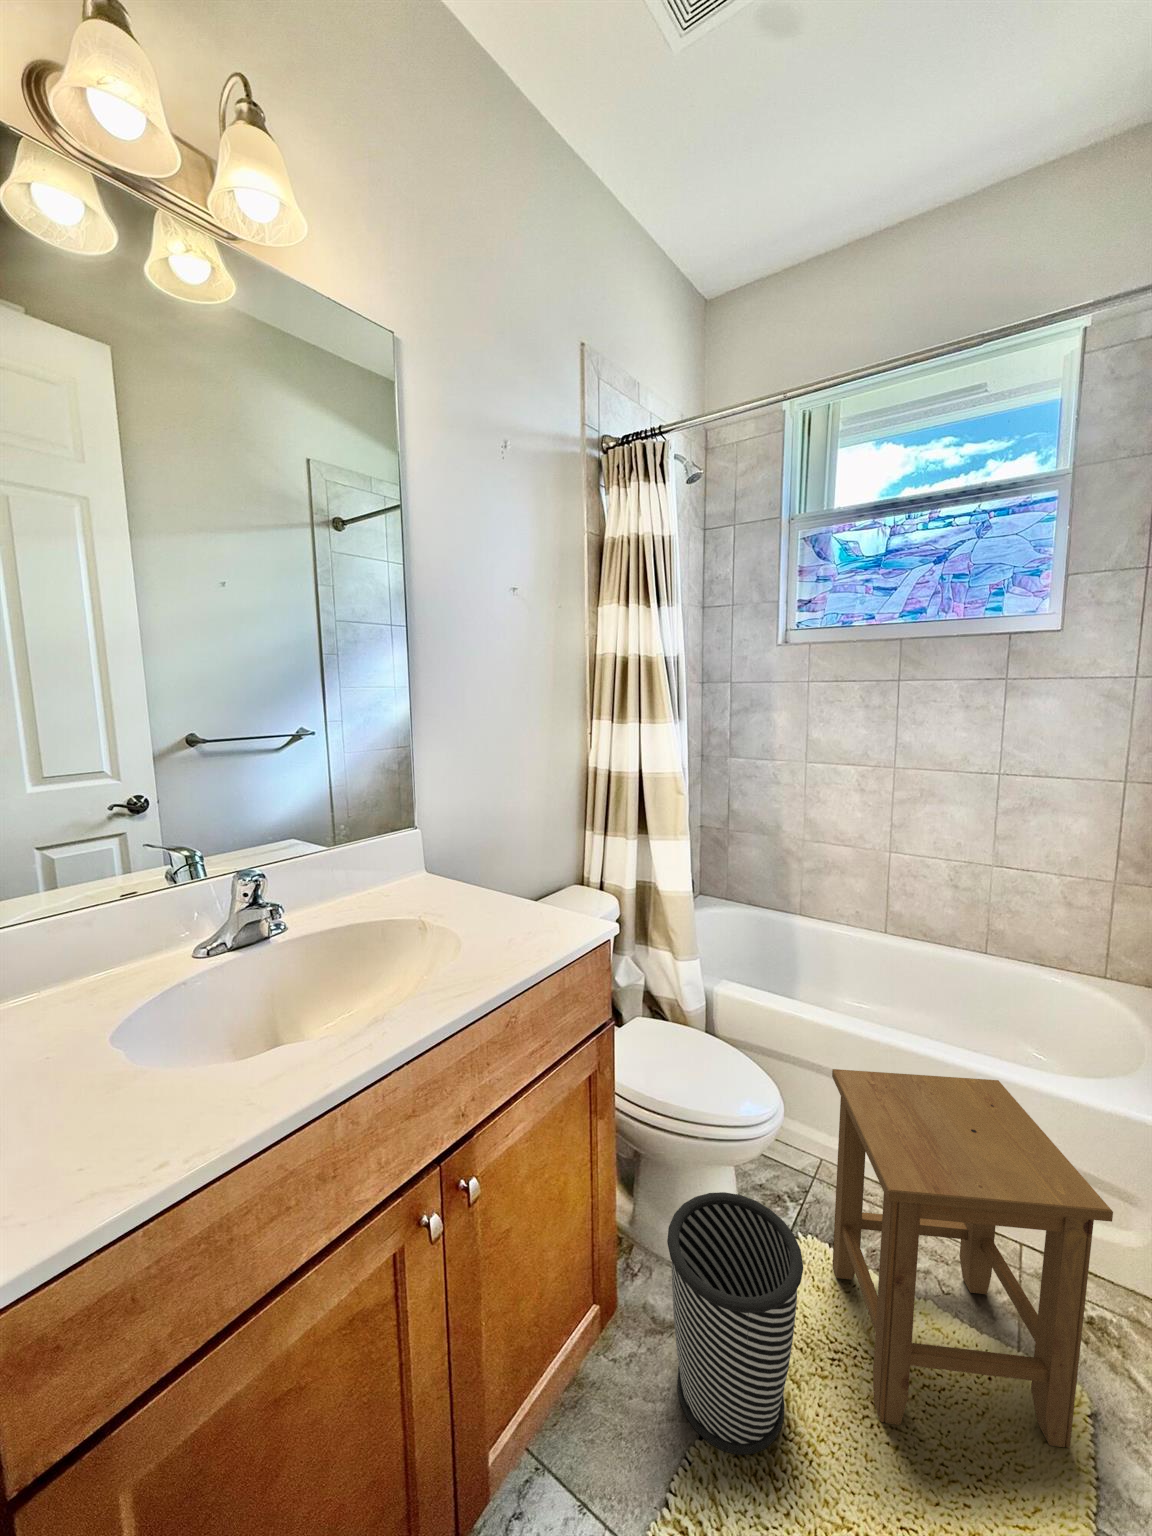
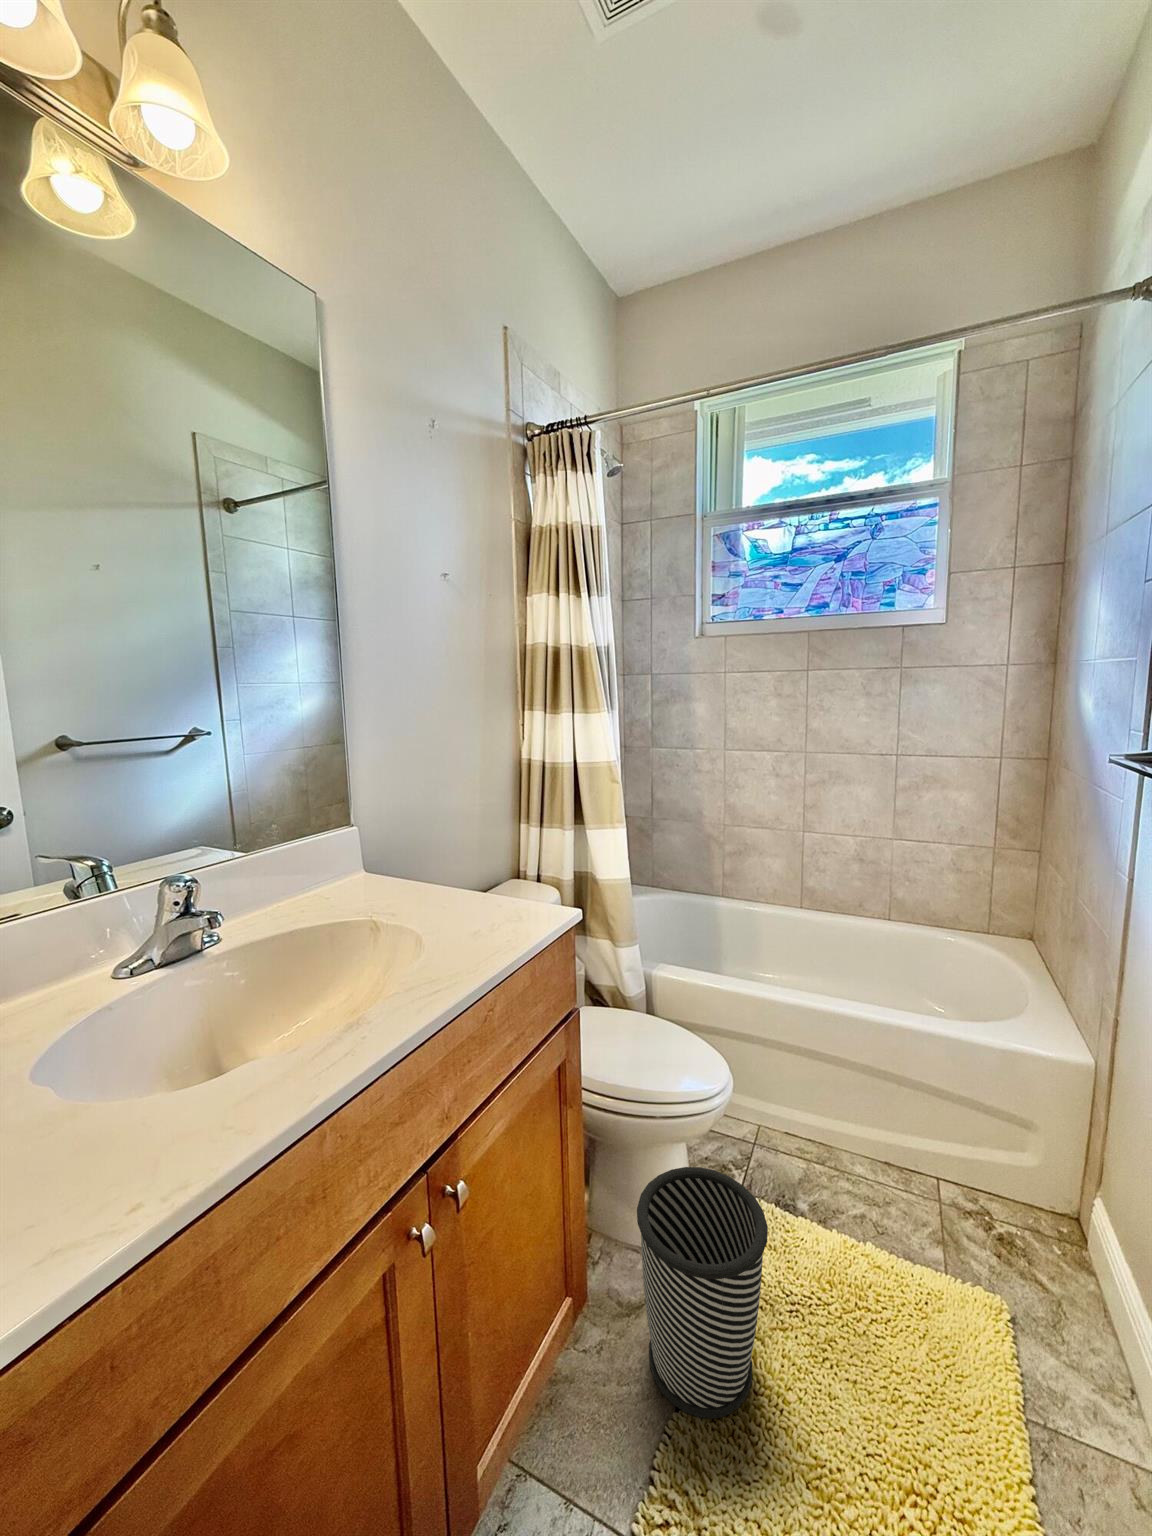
stool: present [832,1069,1113,1448] -> none [775,1032,1030,1362]

